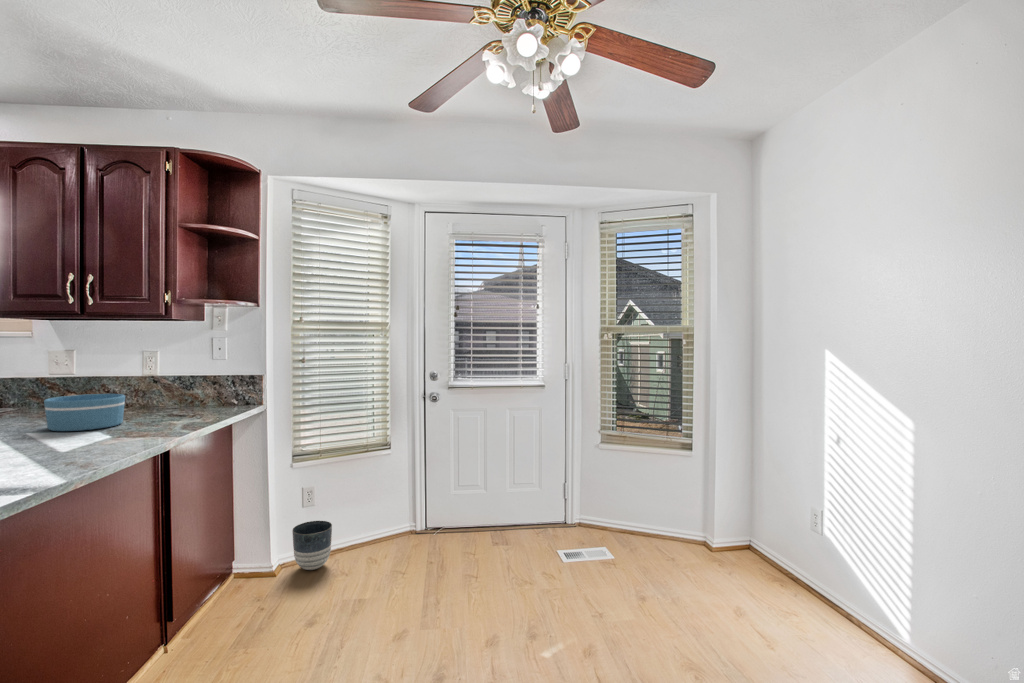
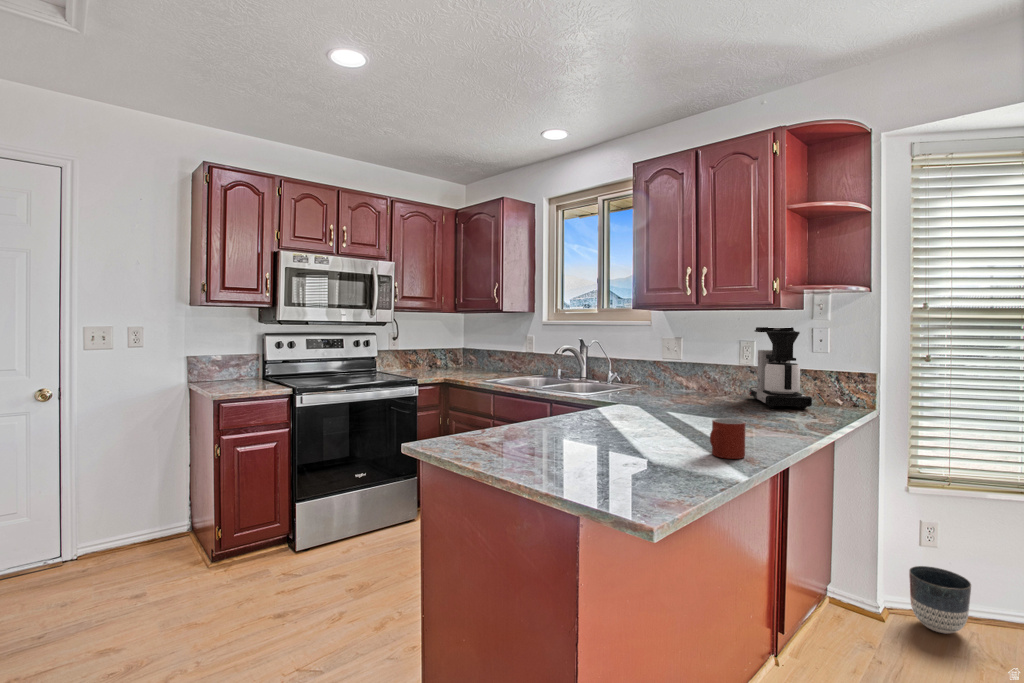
coffee maker: none [153,337,208,414] -> present [749,327,812,409]
bowl: present [44,394,125,431] -> none [675,381,738,417]
mug: none [44,427,93,468] -> present [710,418,745,459]

